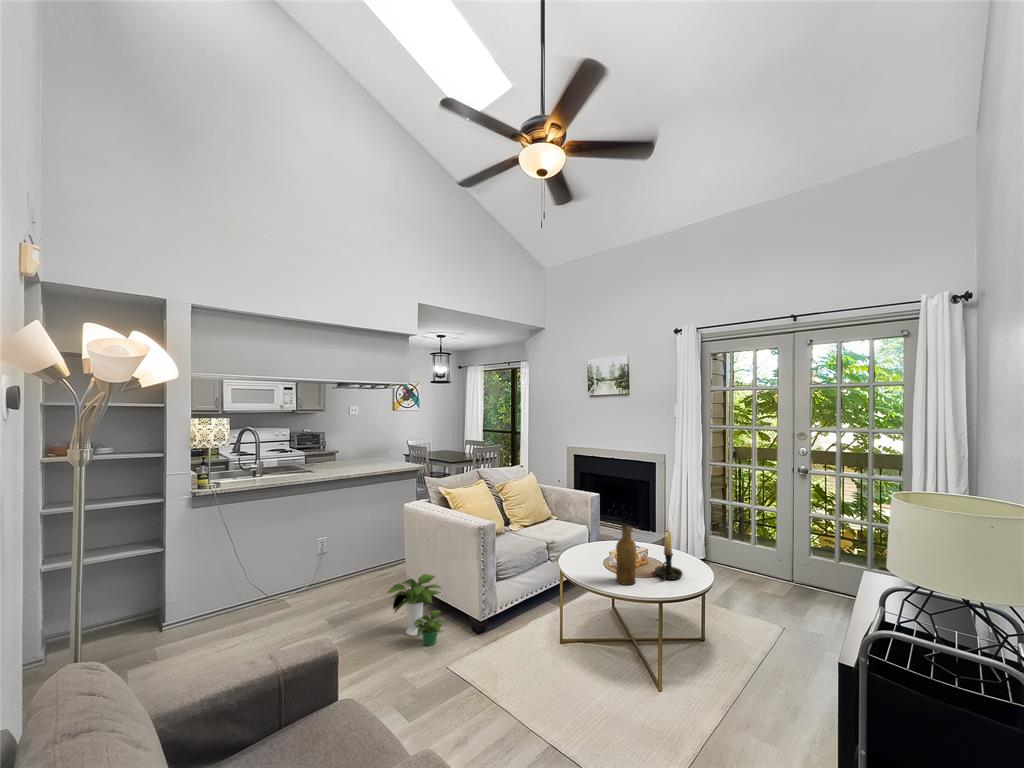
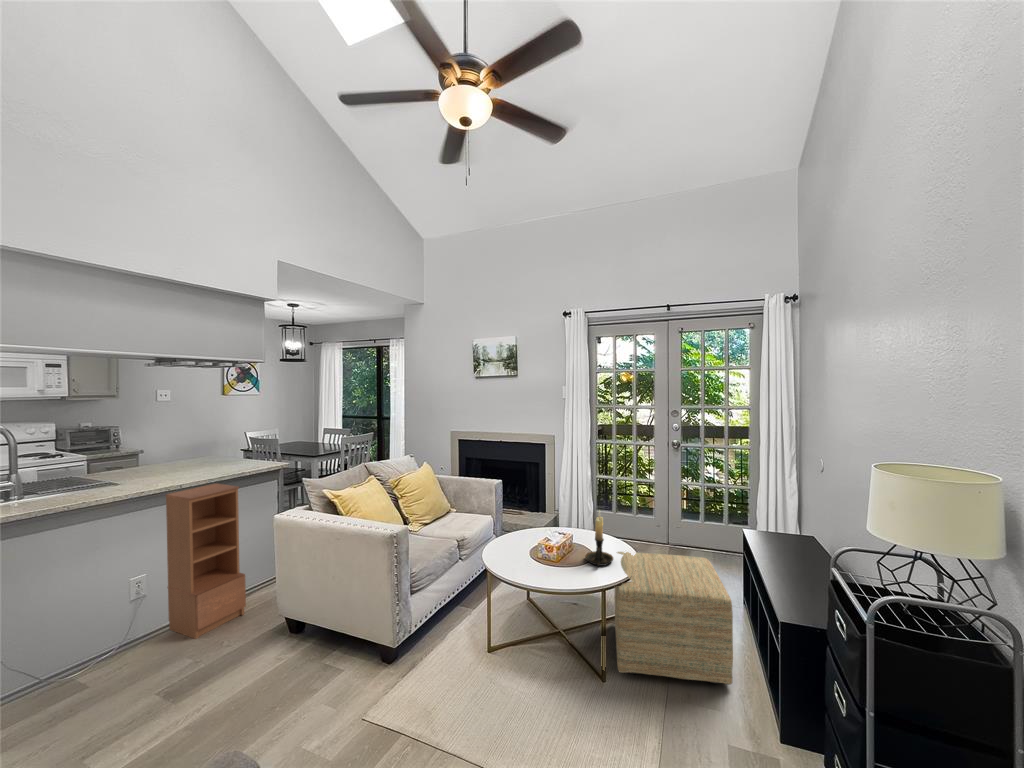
bookcase: none [334,476,385,593] -> present [166,483,246,639]
vase: present [616,524,637,585] -> none [553,514,574,579]
ottoman: none [674,570,797,720] -> present [614,552,733,685]
potted plant: present [387,574,444,646] -> none [267,600,352,691]

